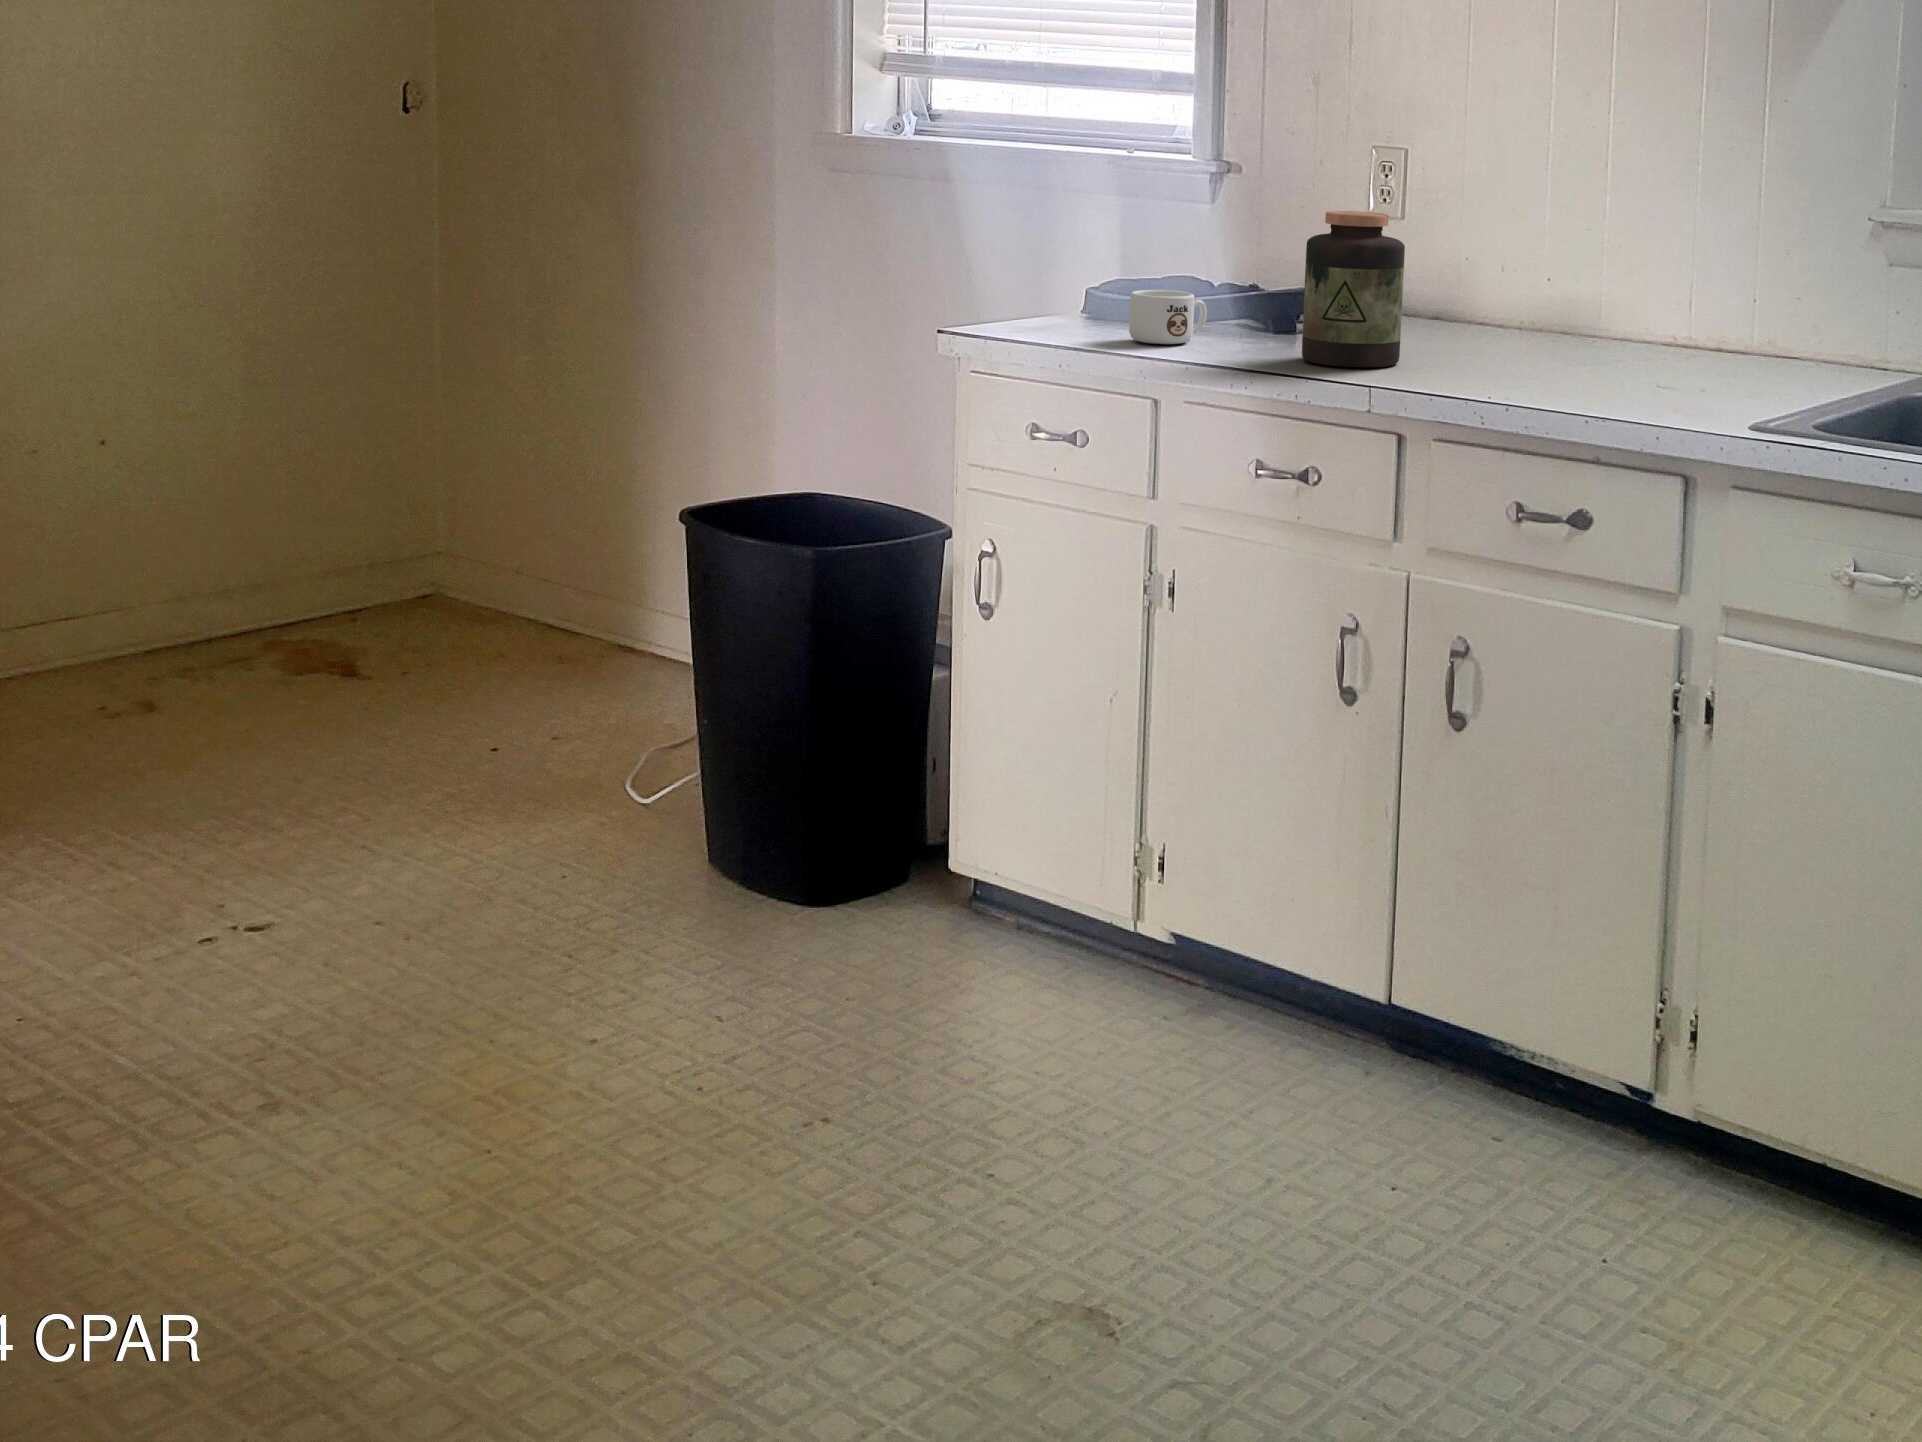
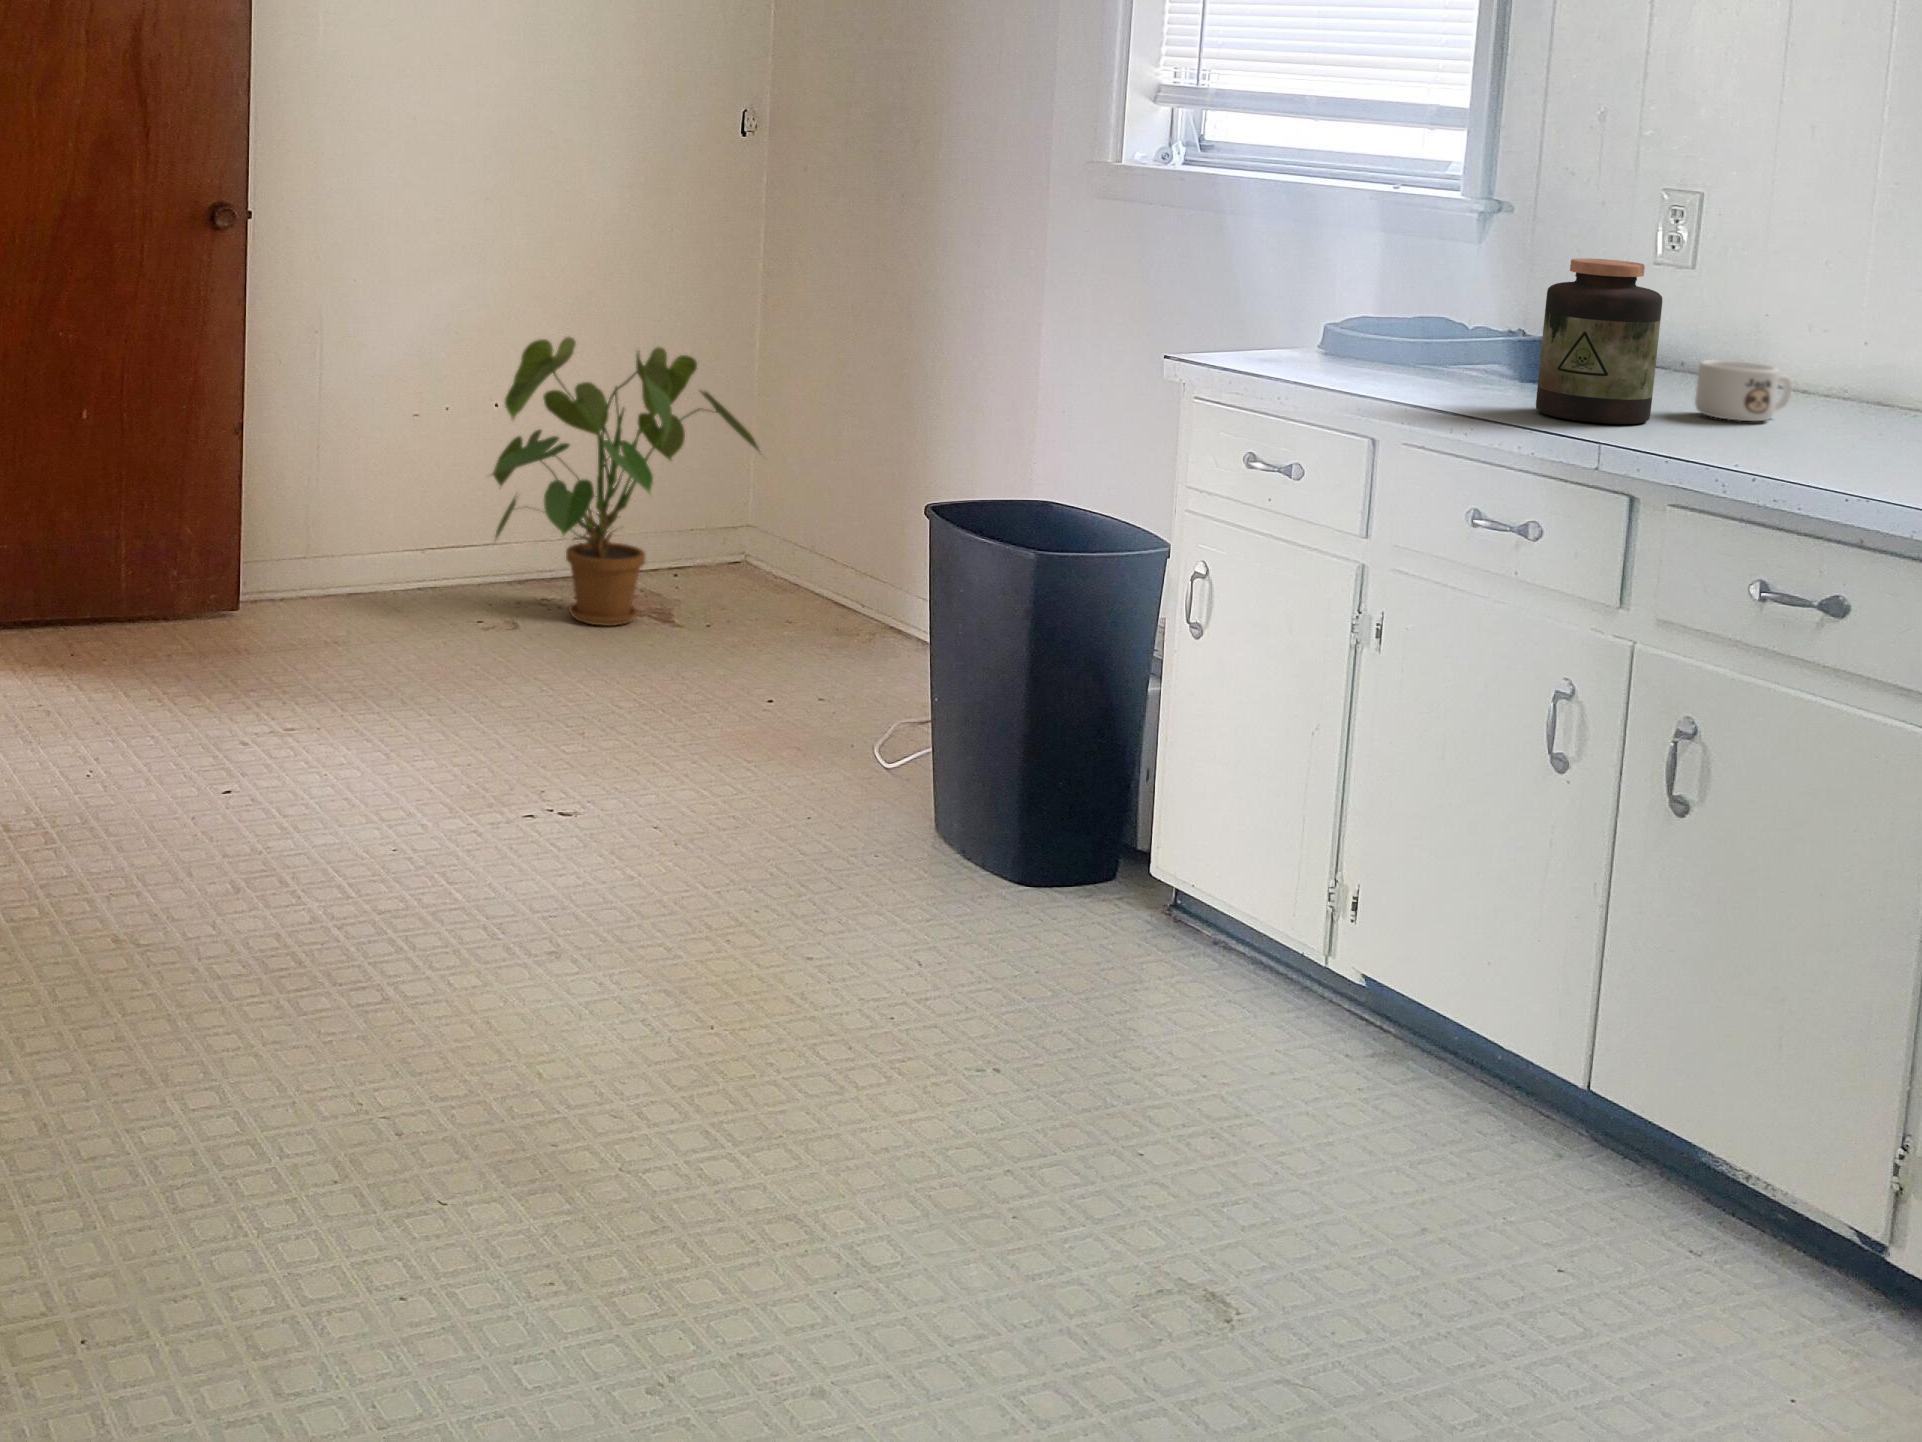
mug: present [1129,290,1207,344] -> present [1695,360,1792,421]
house plant: none [101,352,469,691] -> present [487,337,764,626]

